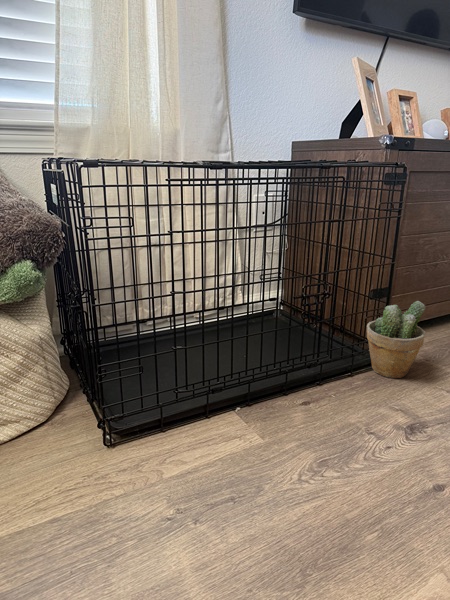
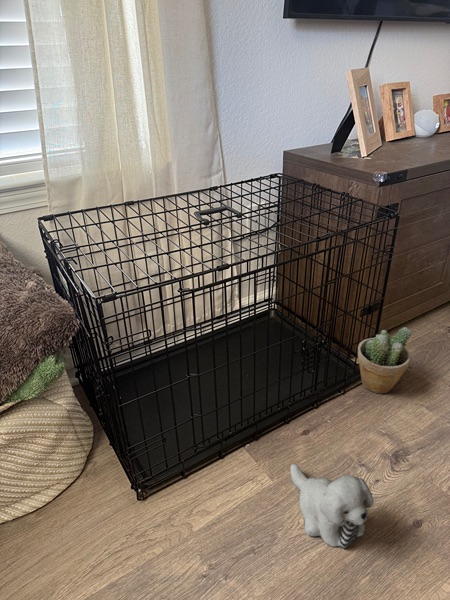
plush toy: none [285,410,381,504] -> present [290,464,374,548]

